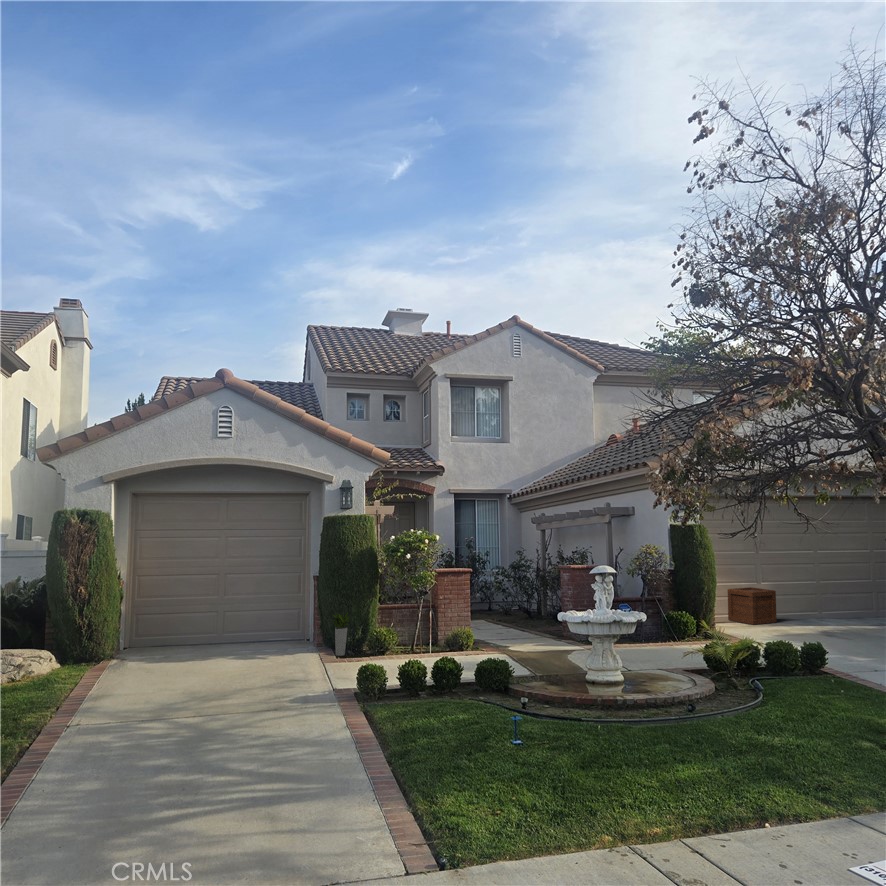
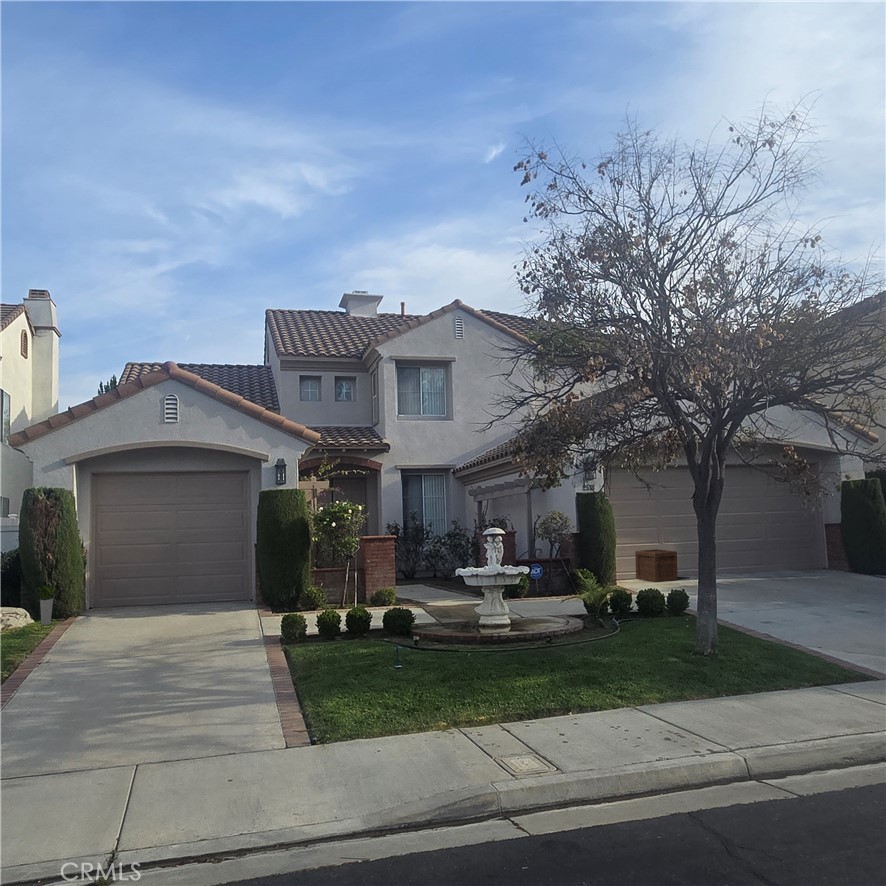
planter: present [333,613,350,656] -> present [38,585,55,625]

